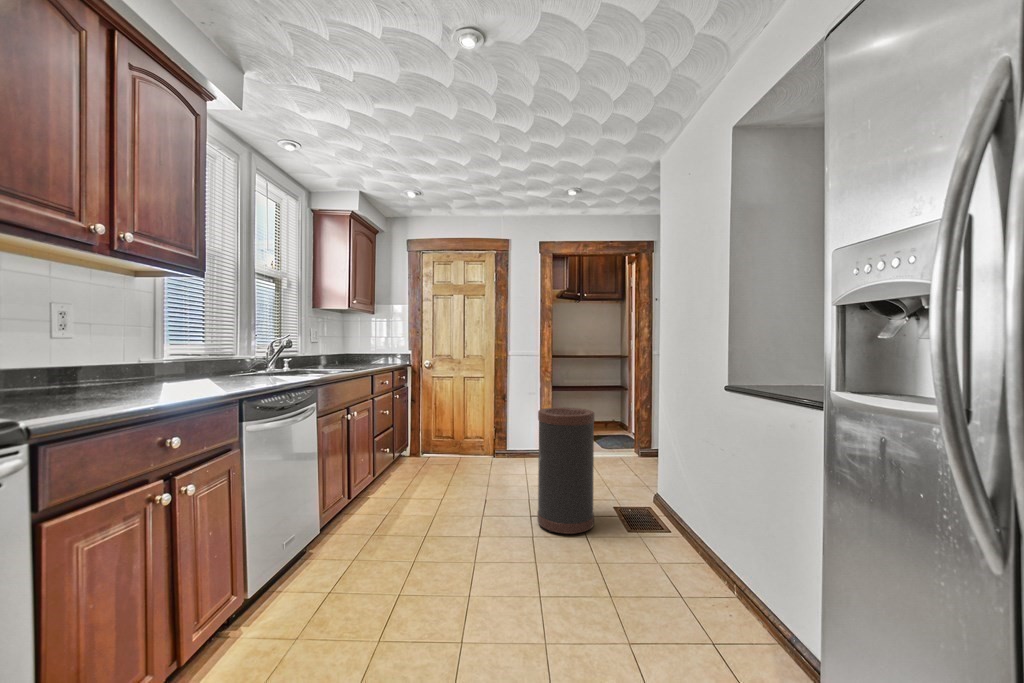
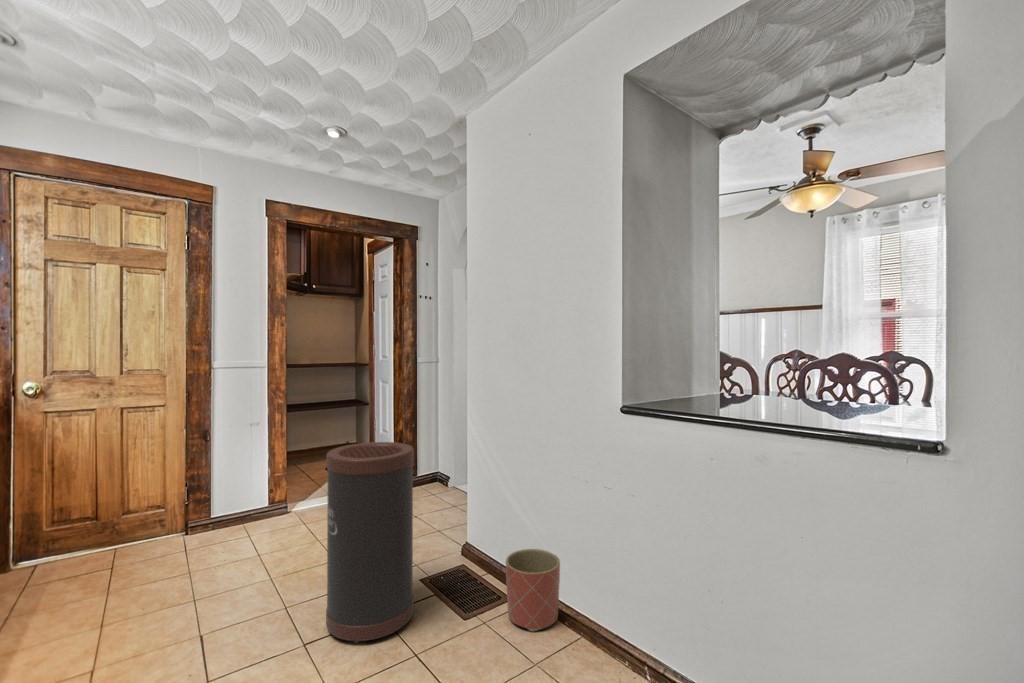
planter: none [654,505,700,566] -> present [506,549,560,631]

